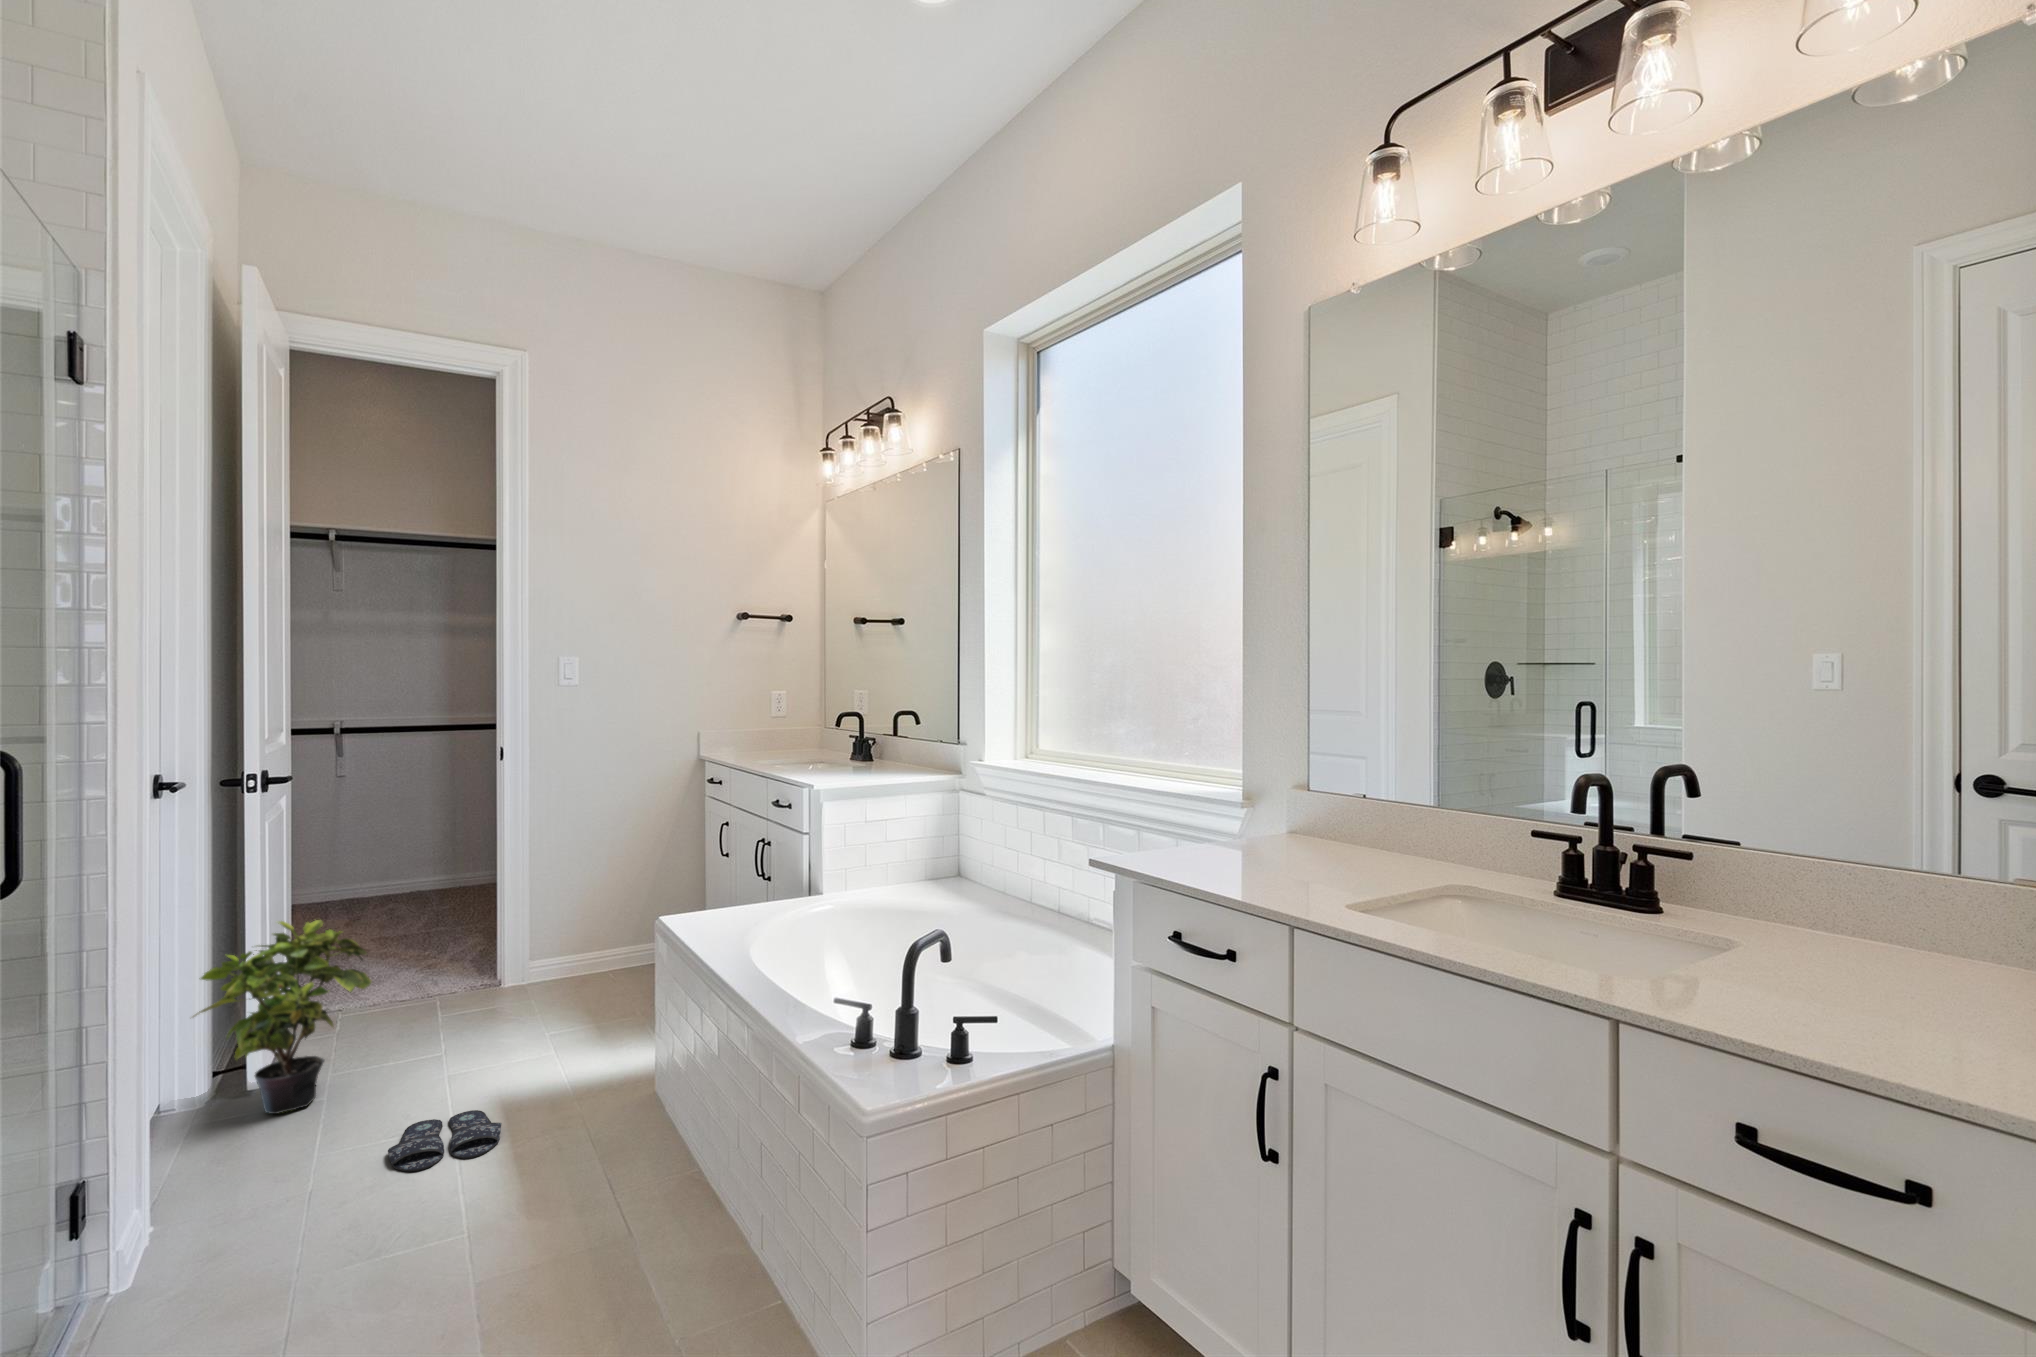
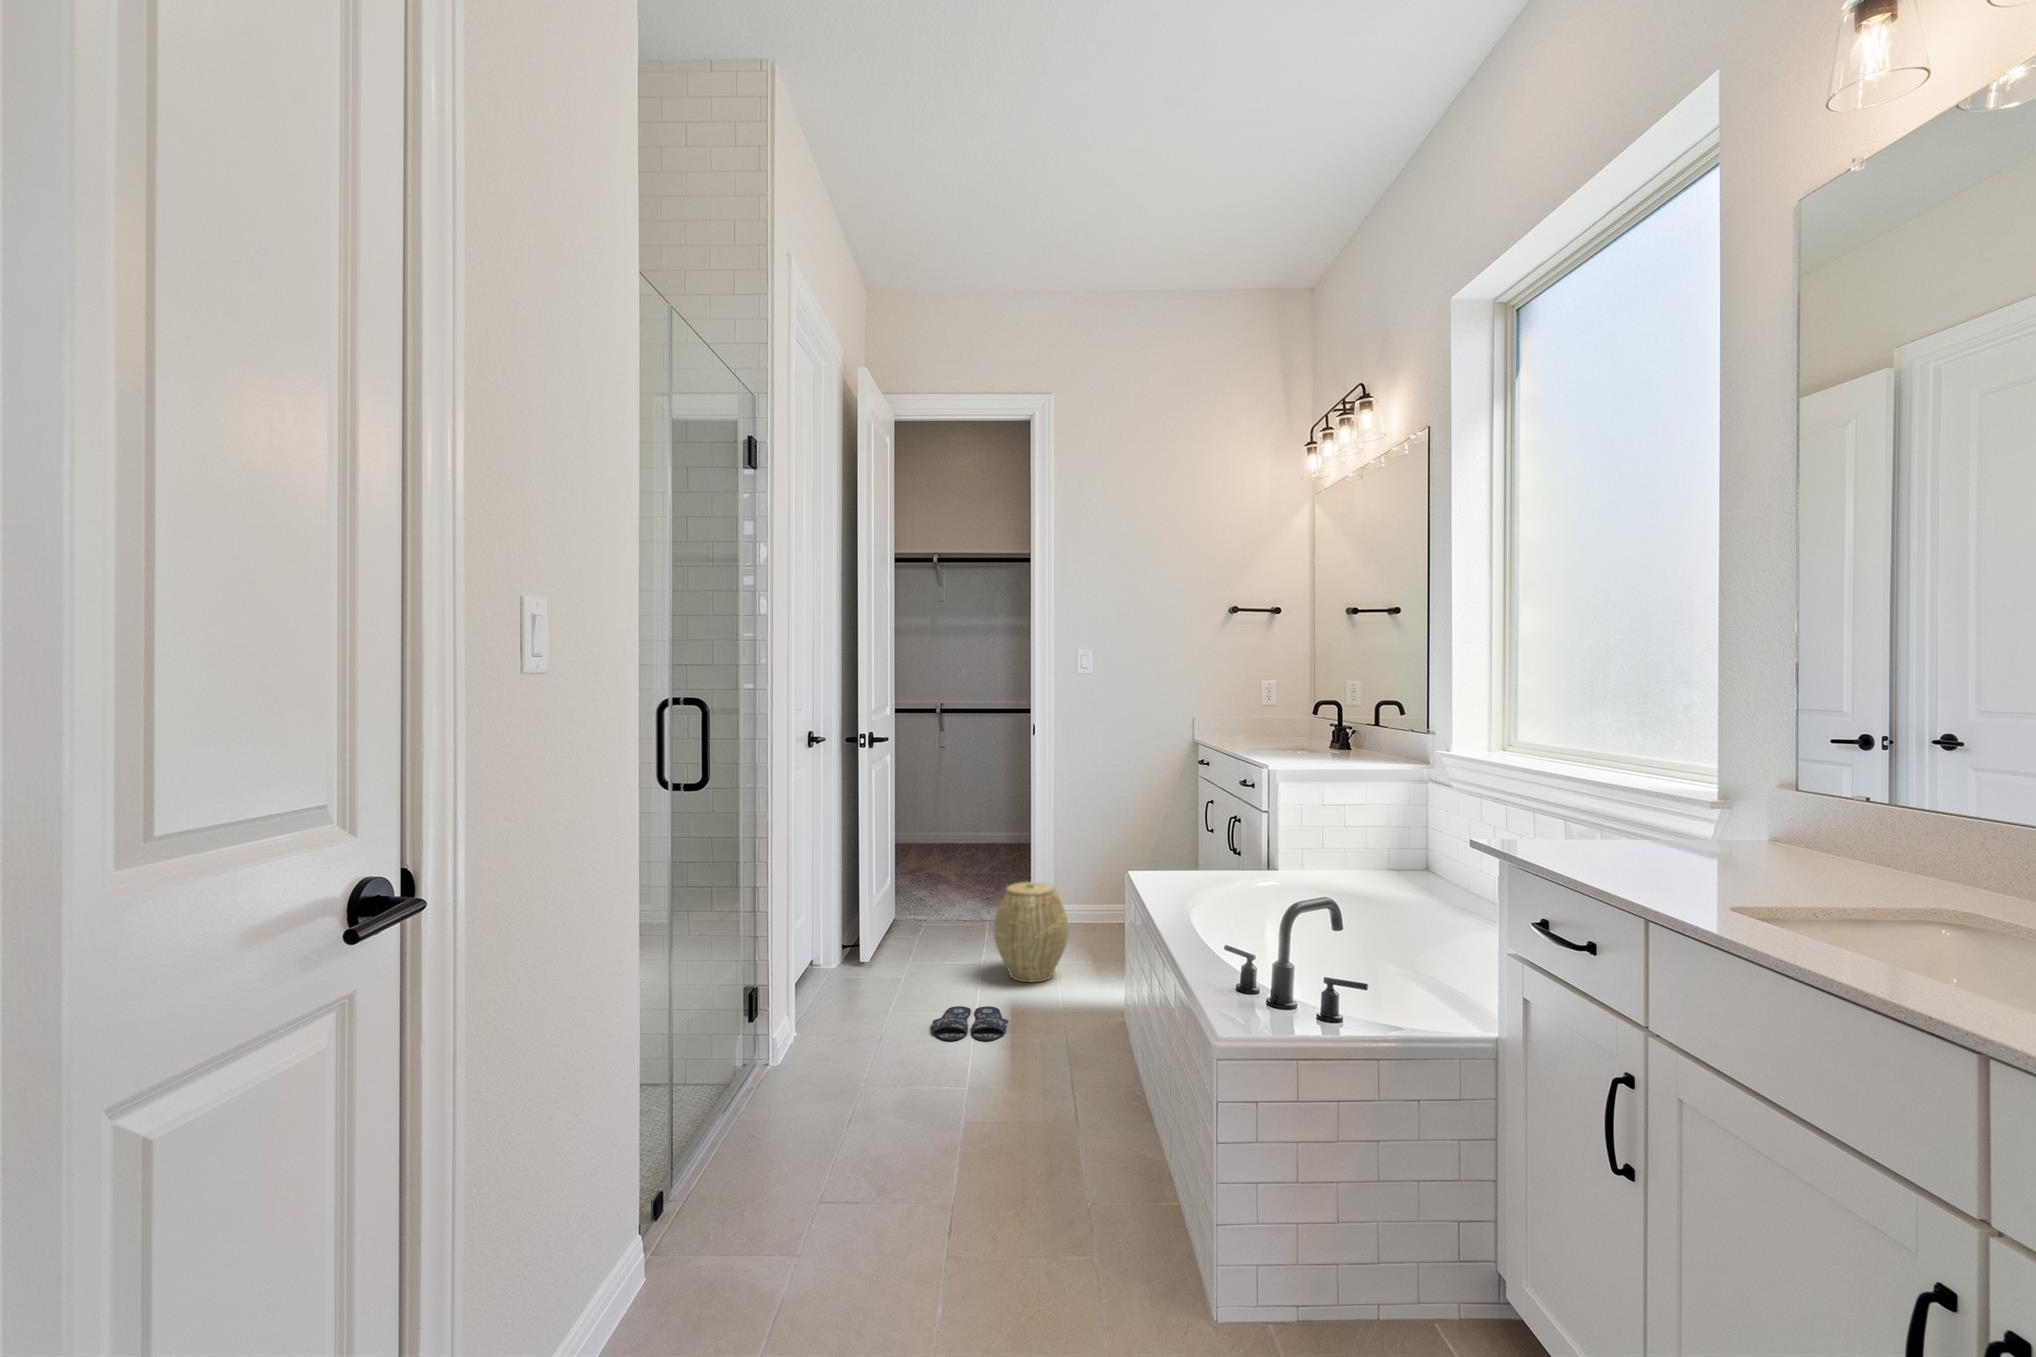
potted plant: present [193,920,371,1114] -> none [826,842,934,980]
woven basket: none [464,943,569,1069] -> present [993,882,1069,982]

